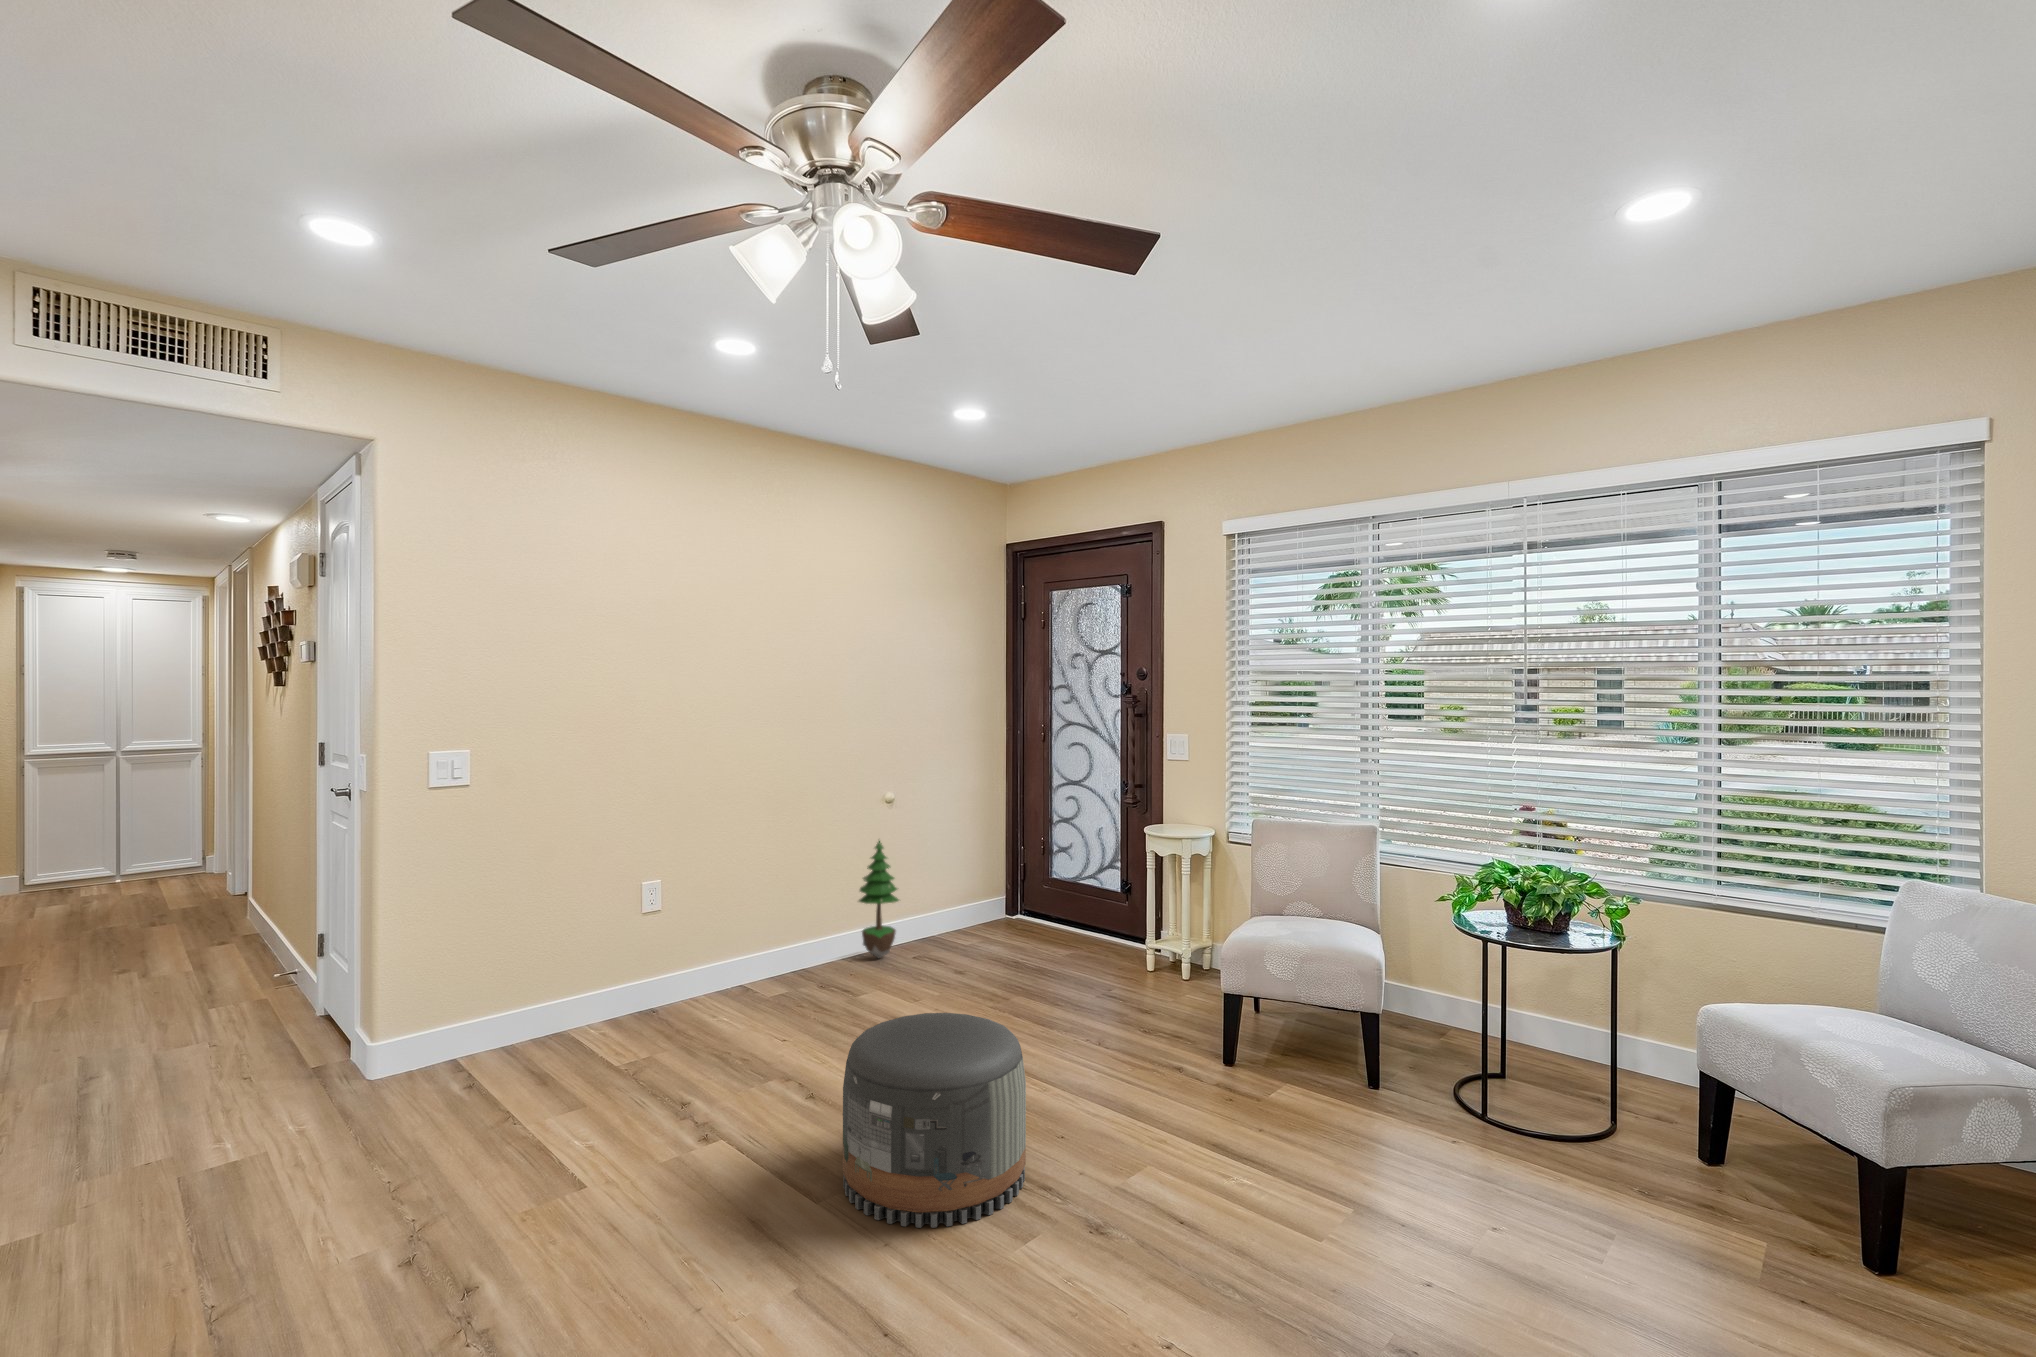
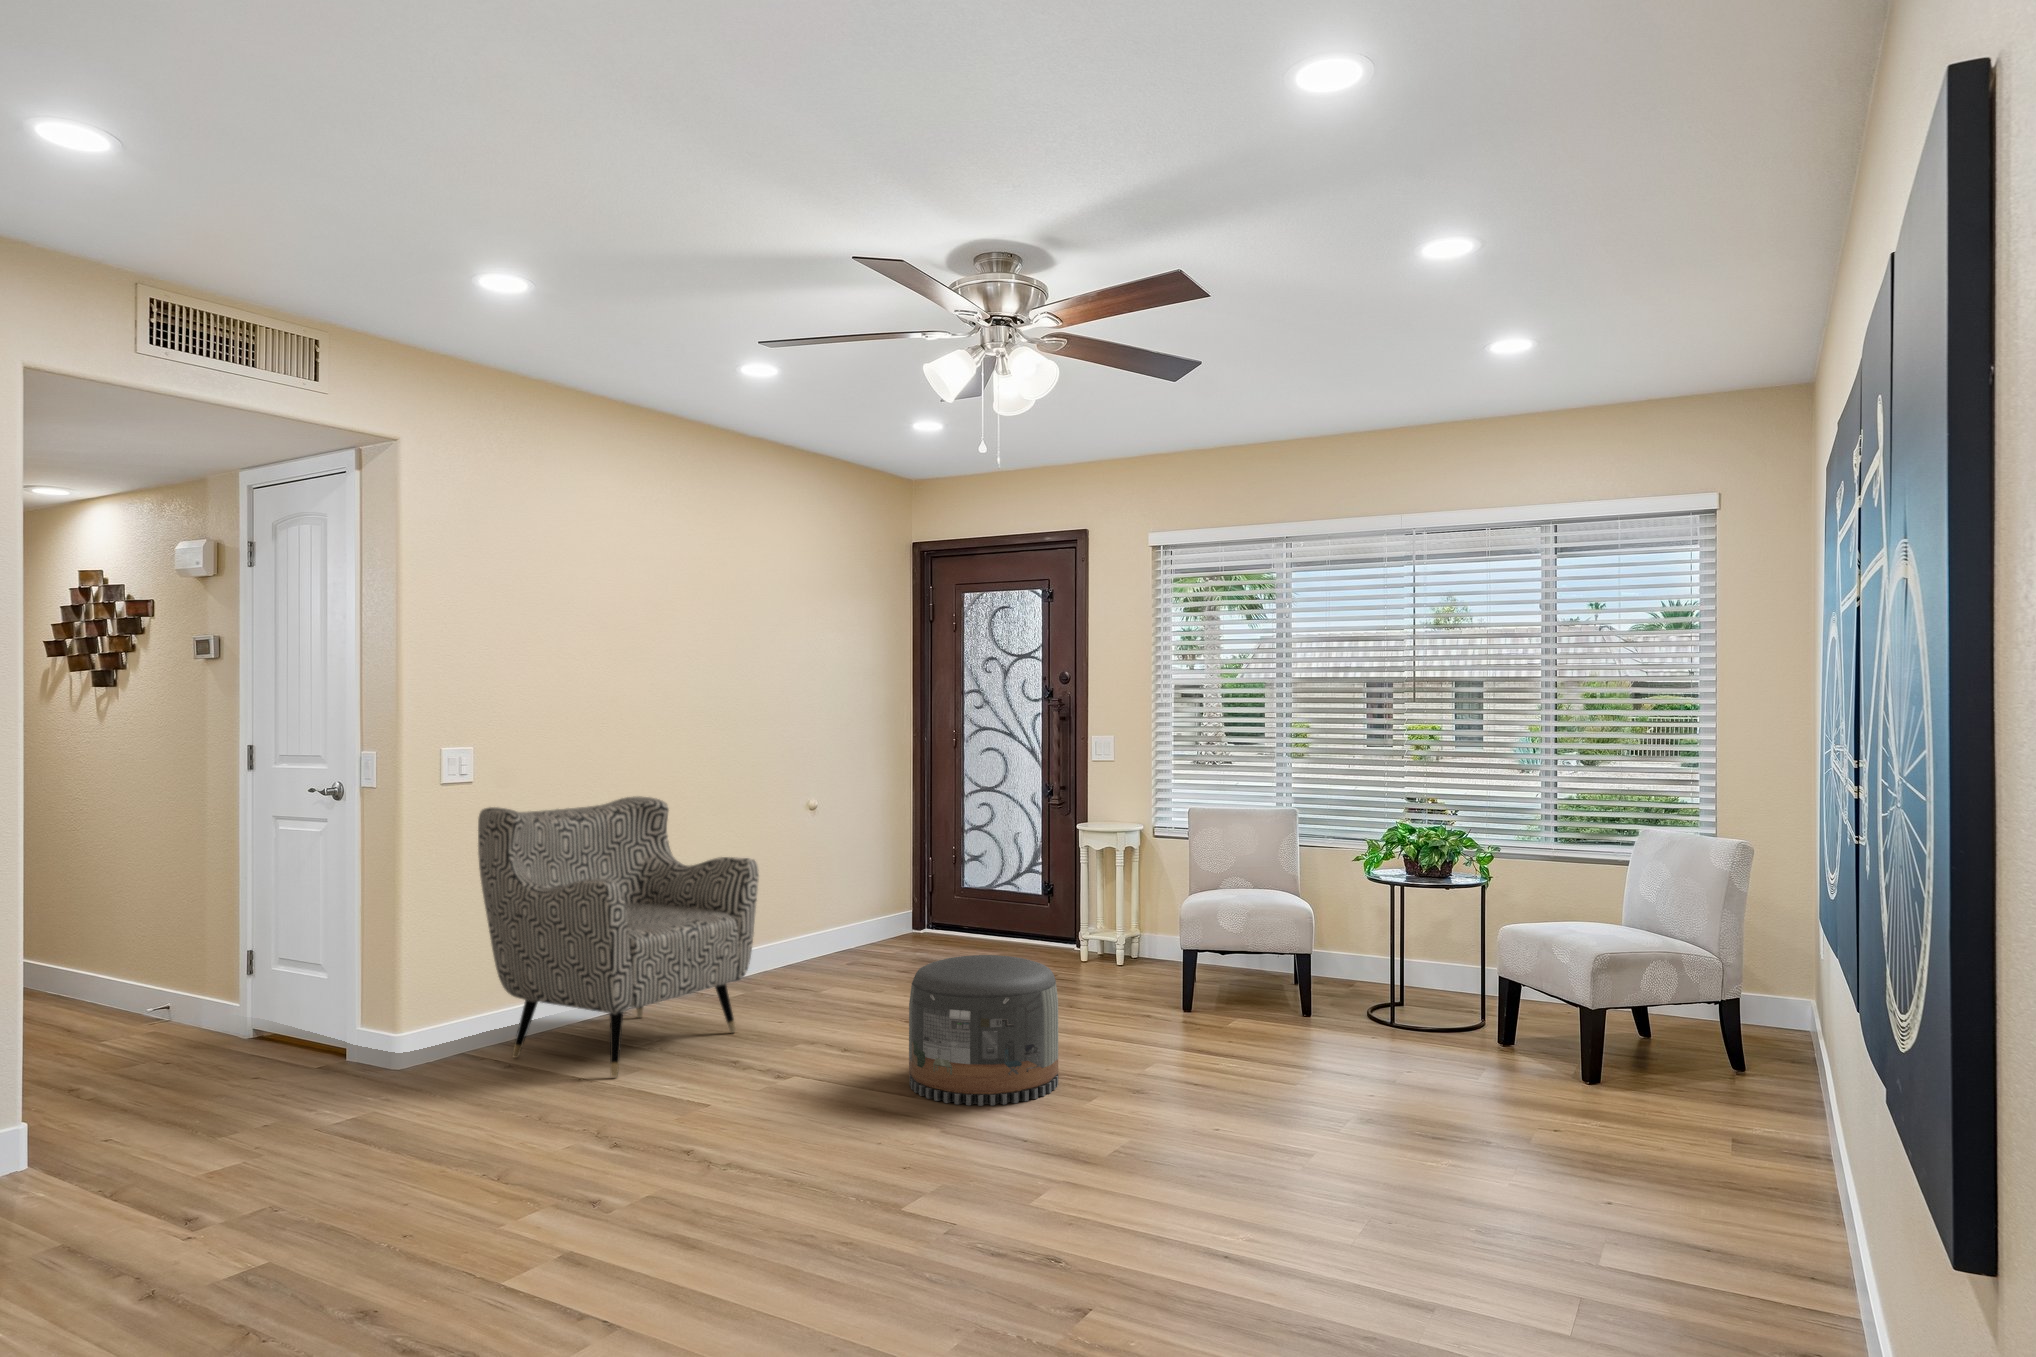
armchair: none [468,799,758,1121] -> present [478,796,759,1077]
potted tree: present [859,841,899,958] -> none [788,843,832,966]

